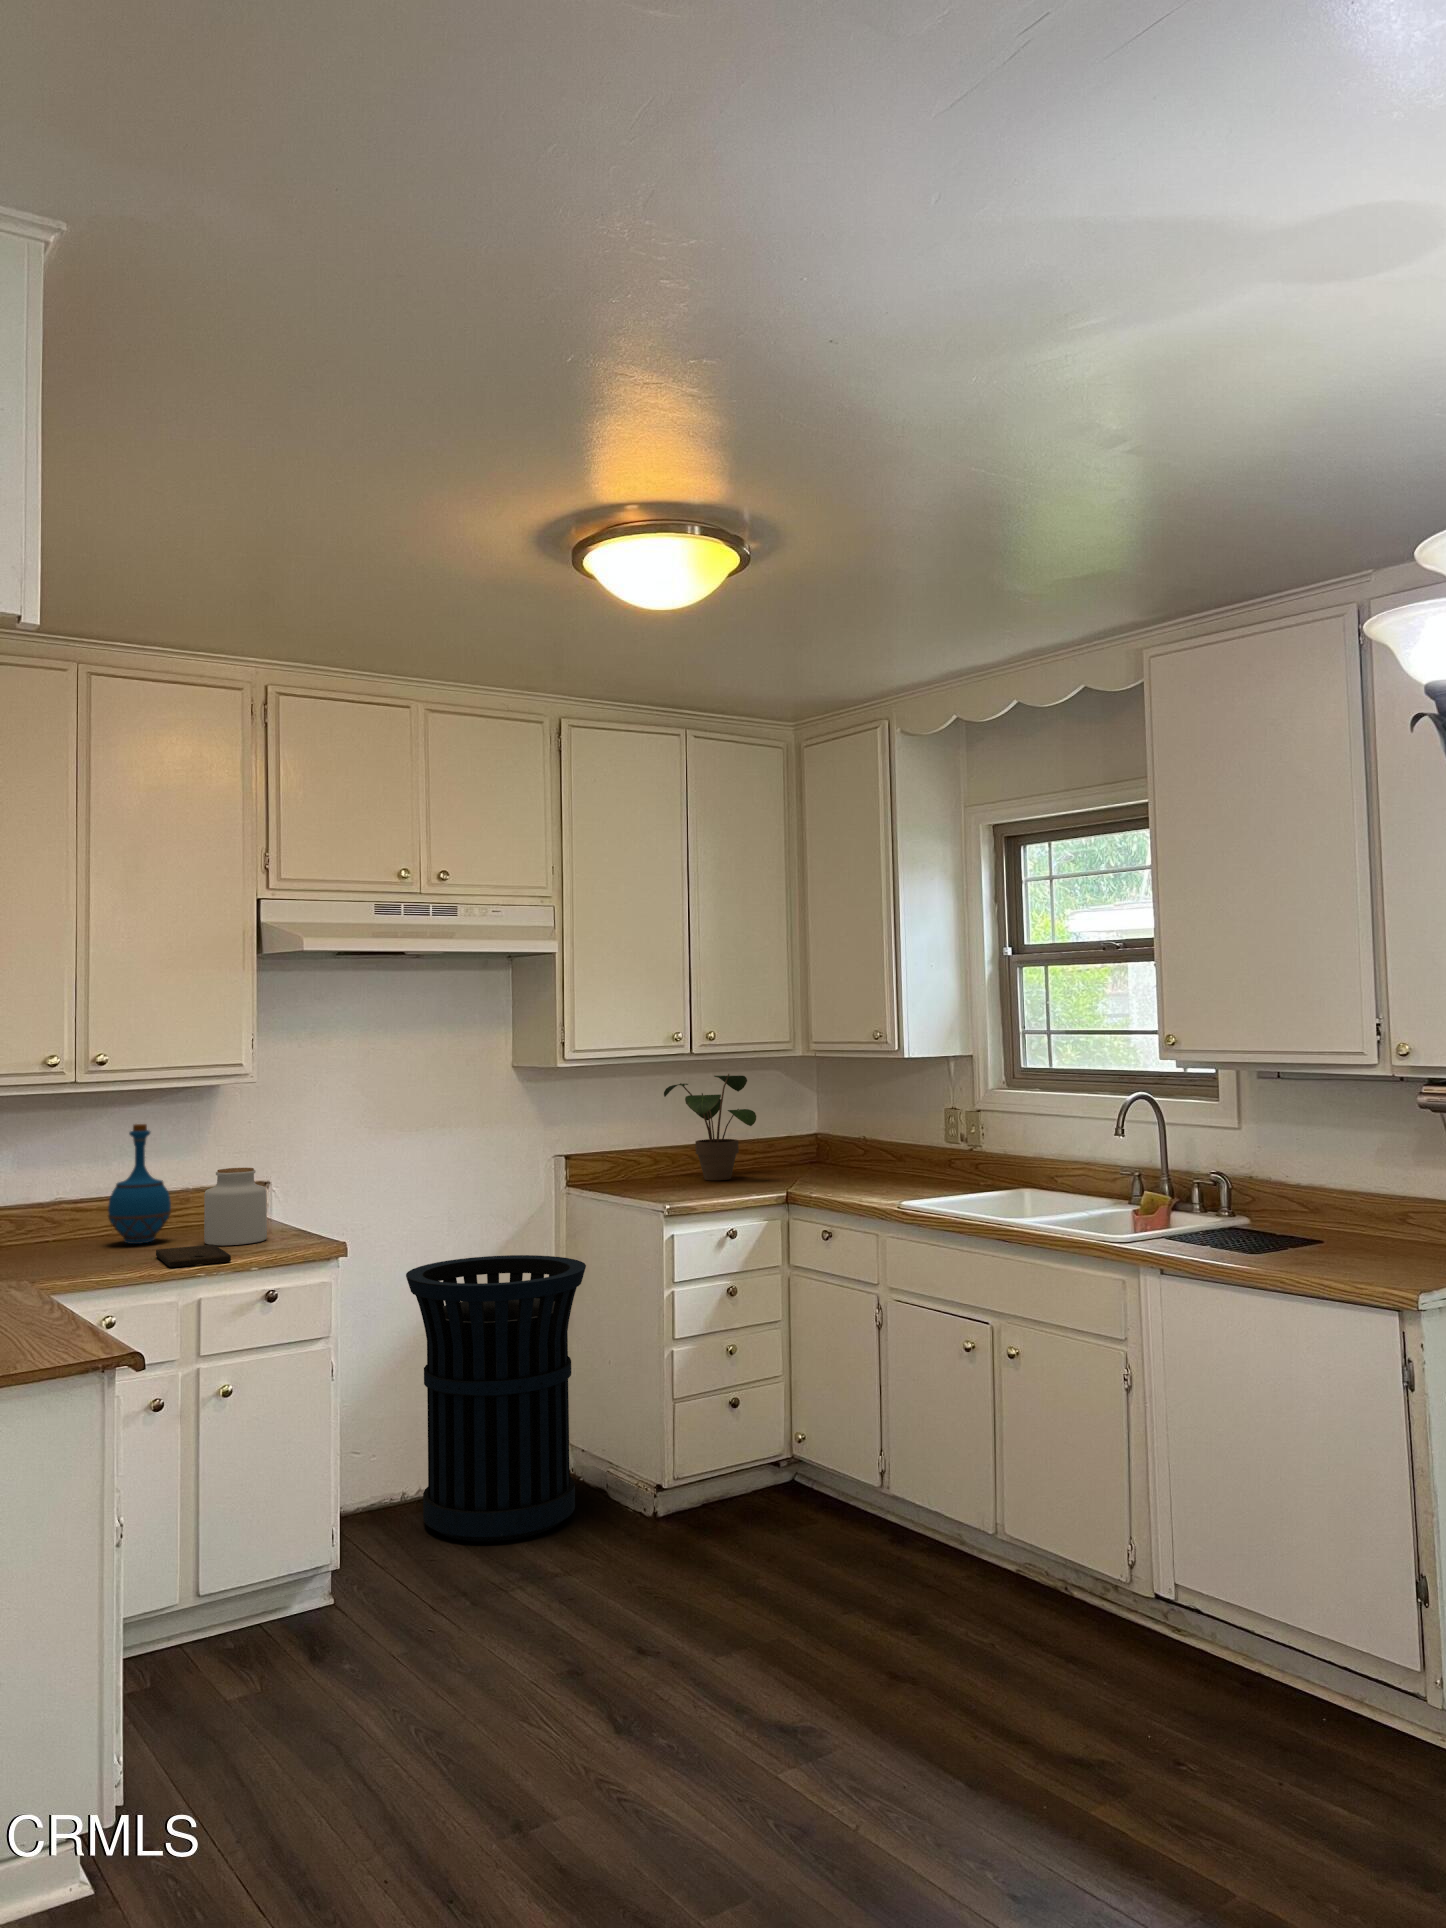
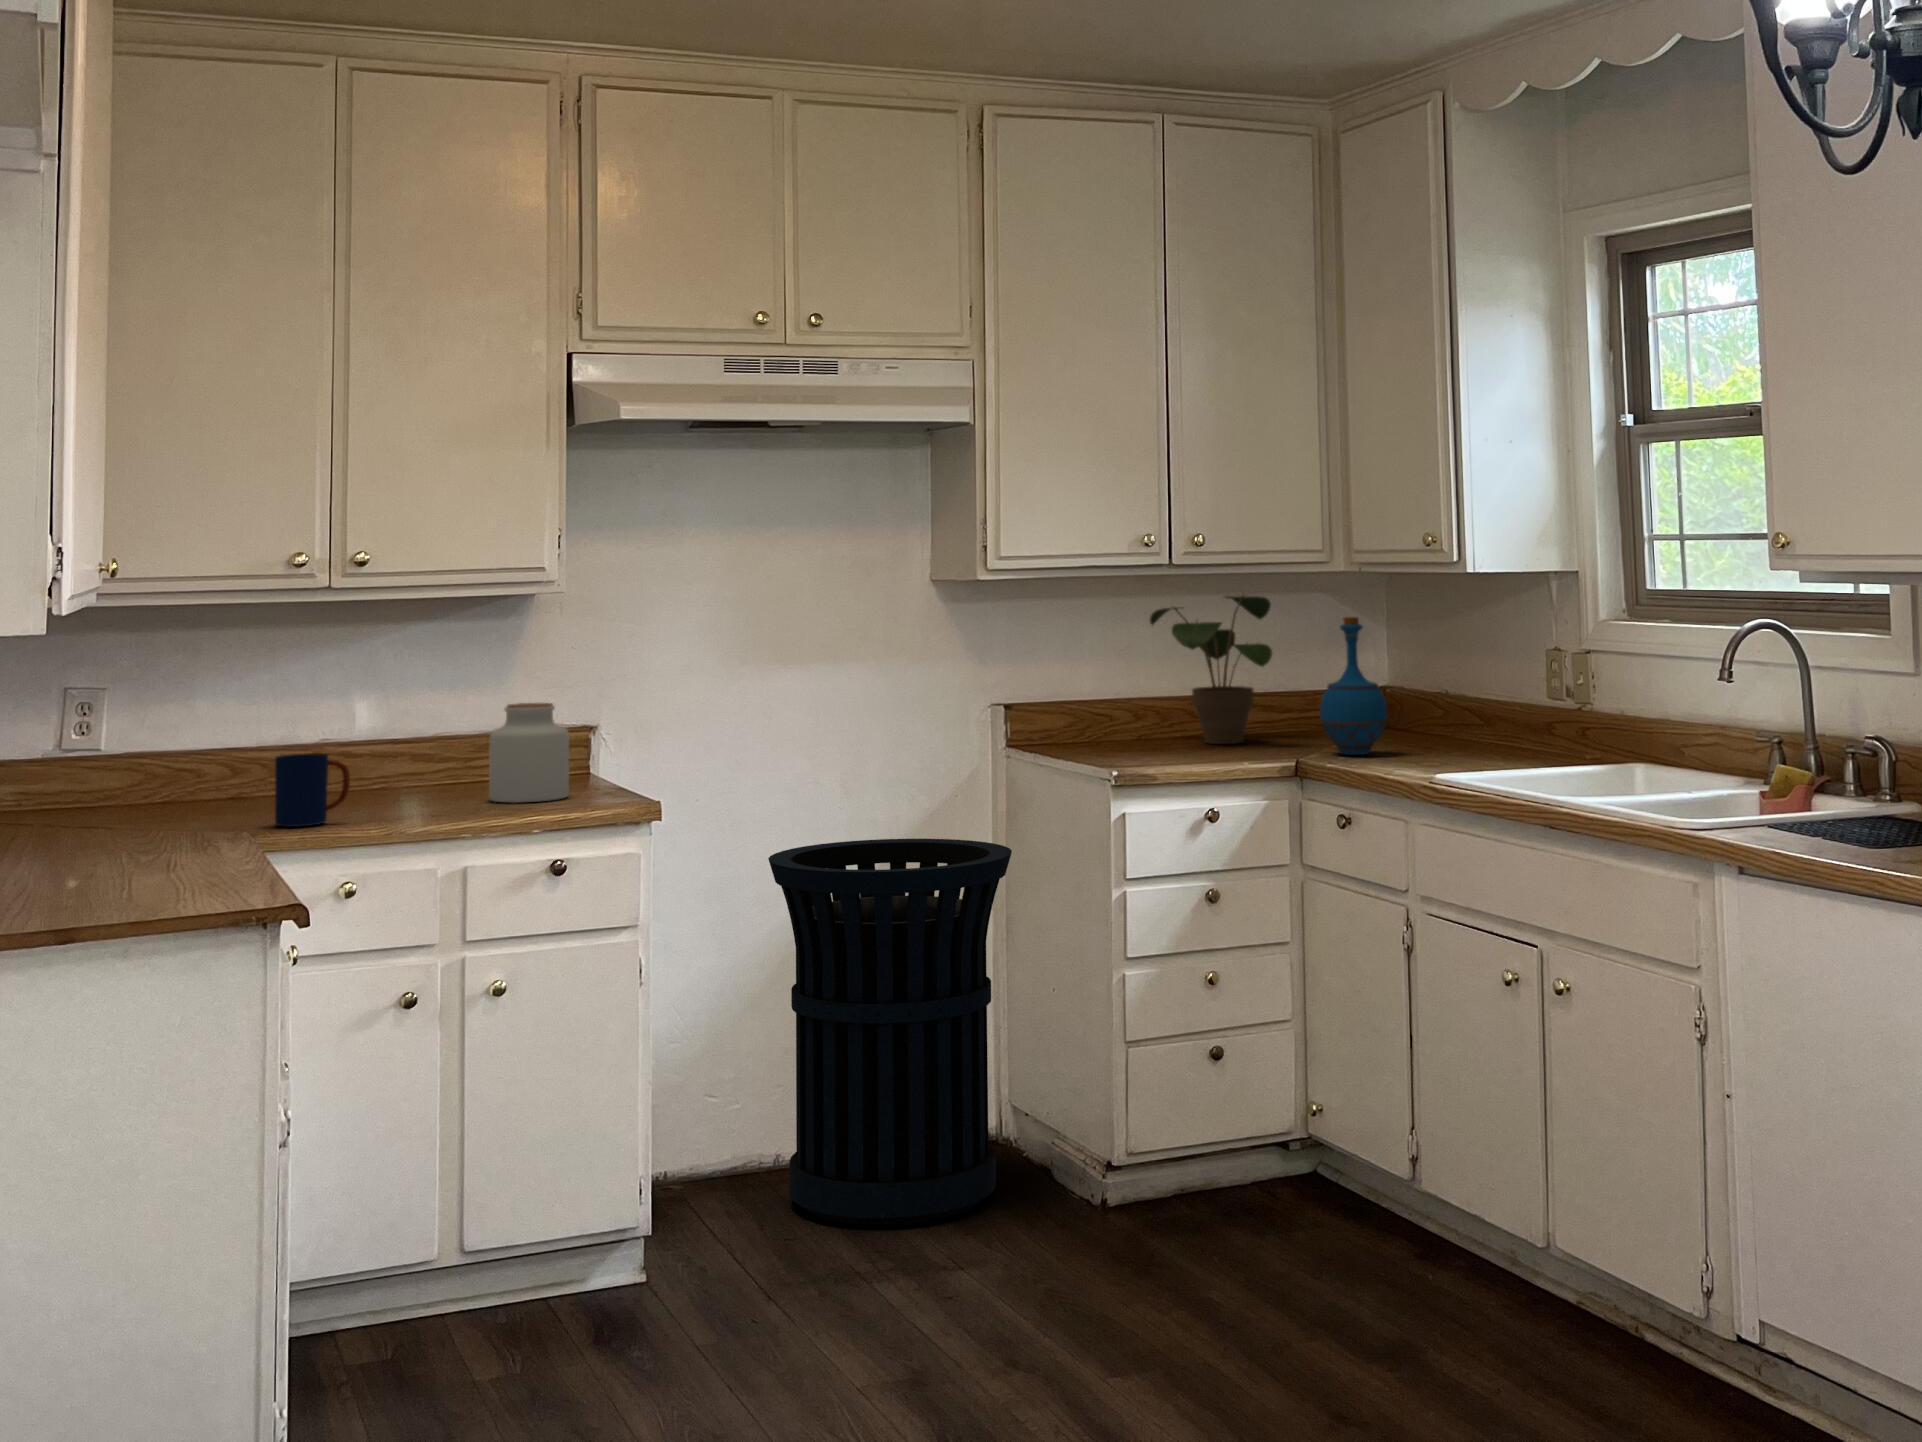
bottle: present [108,1124,171,1244] -> present [1320,617,1387,755]
mug: none [45,1215,106,1274] -> present [275,754,350,827]
cutting board: present [156,1245,231,1267] -> none [418,800,500,823]

